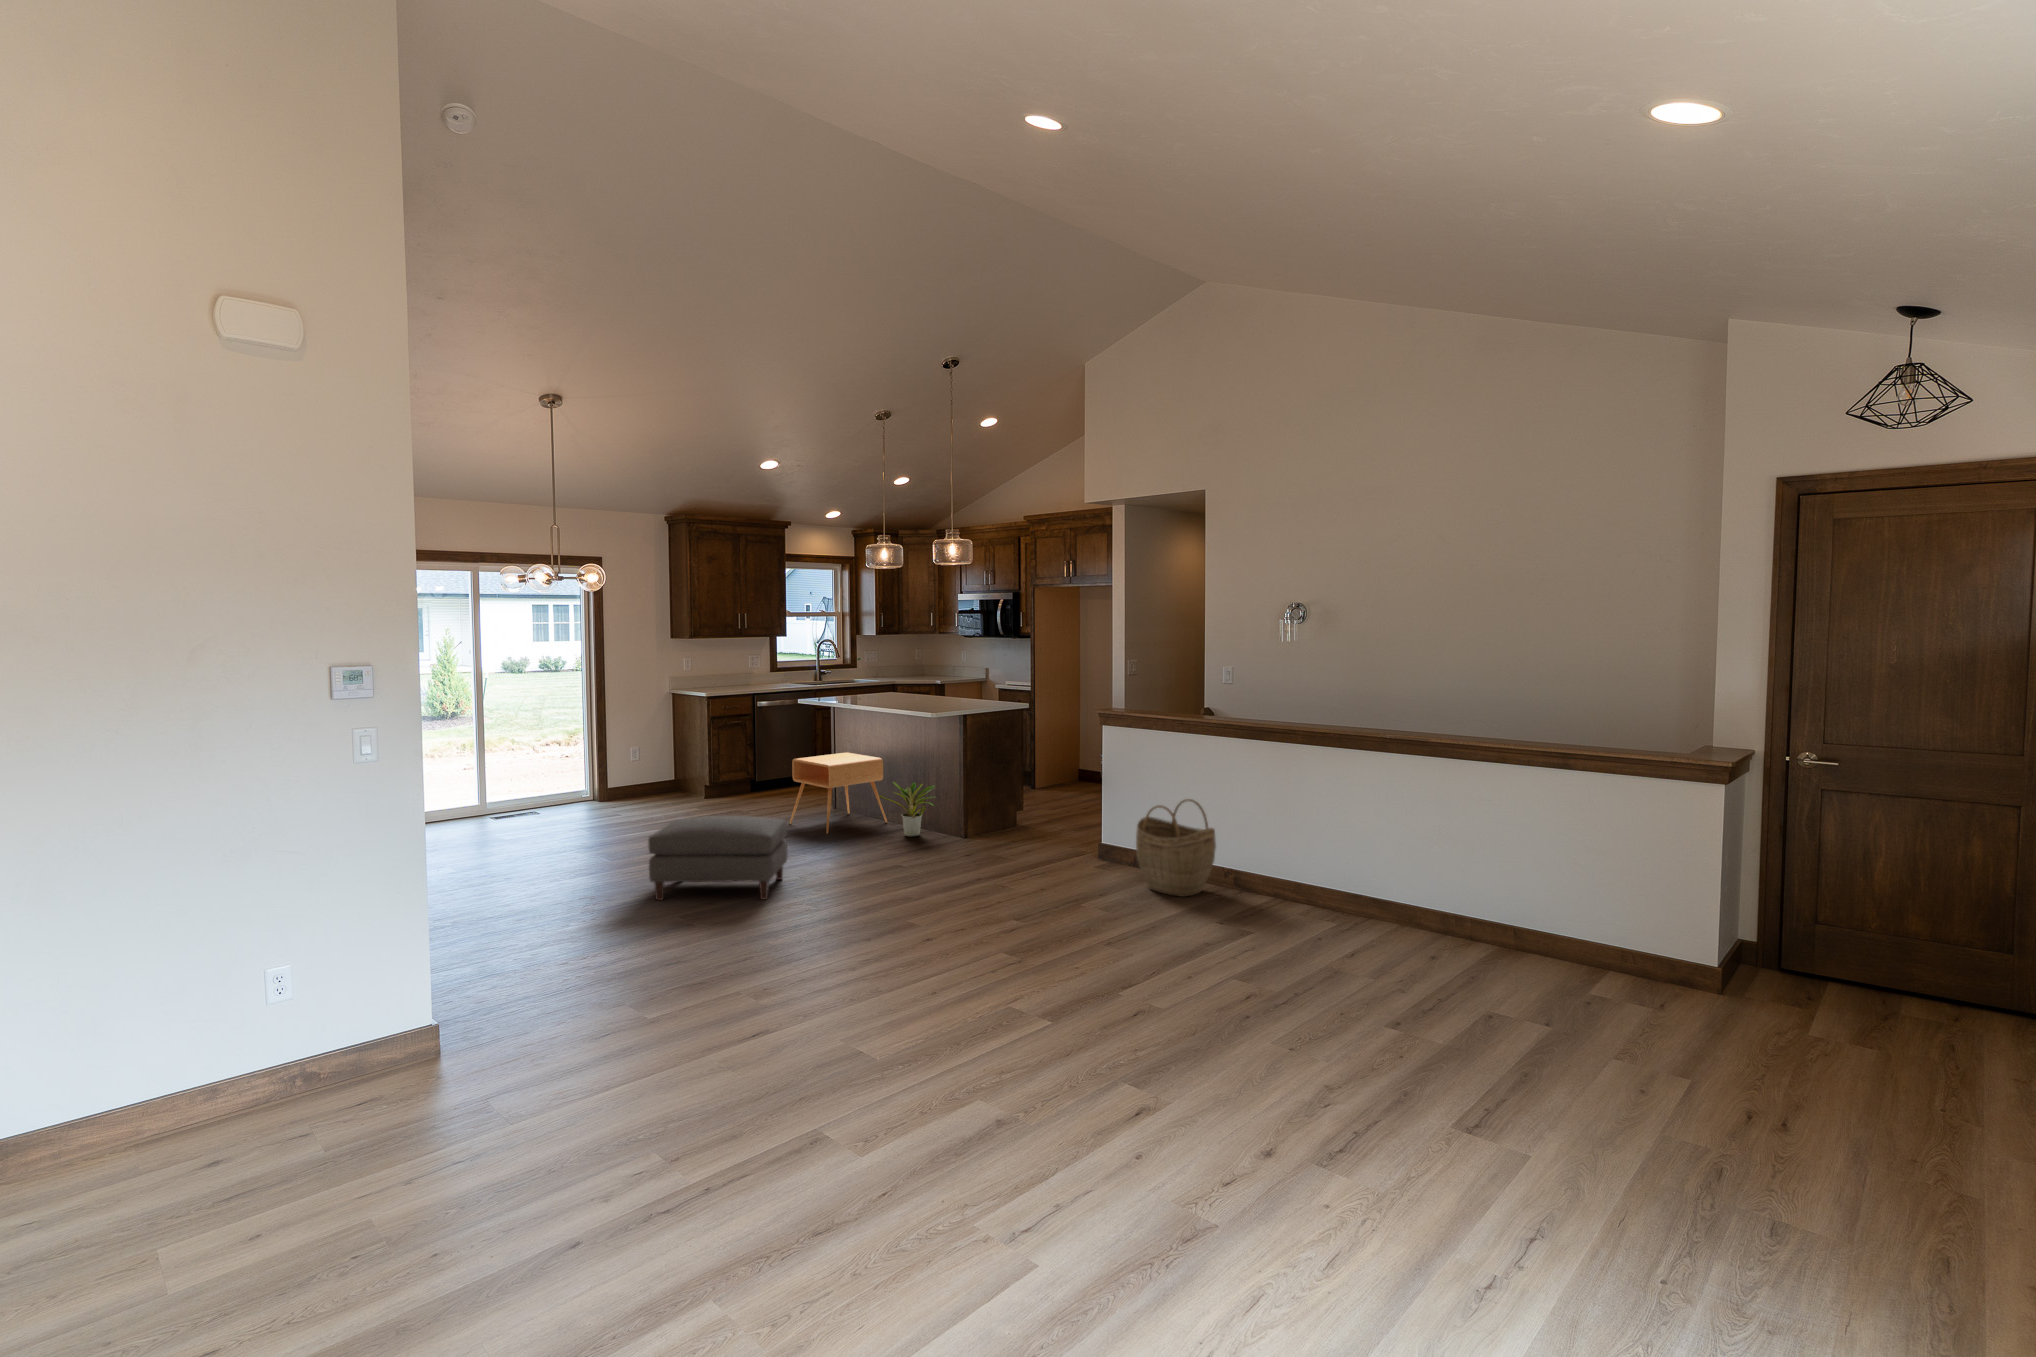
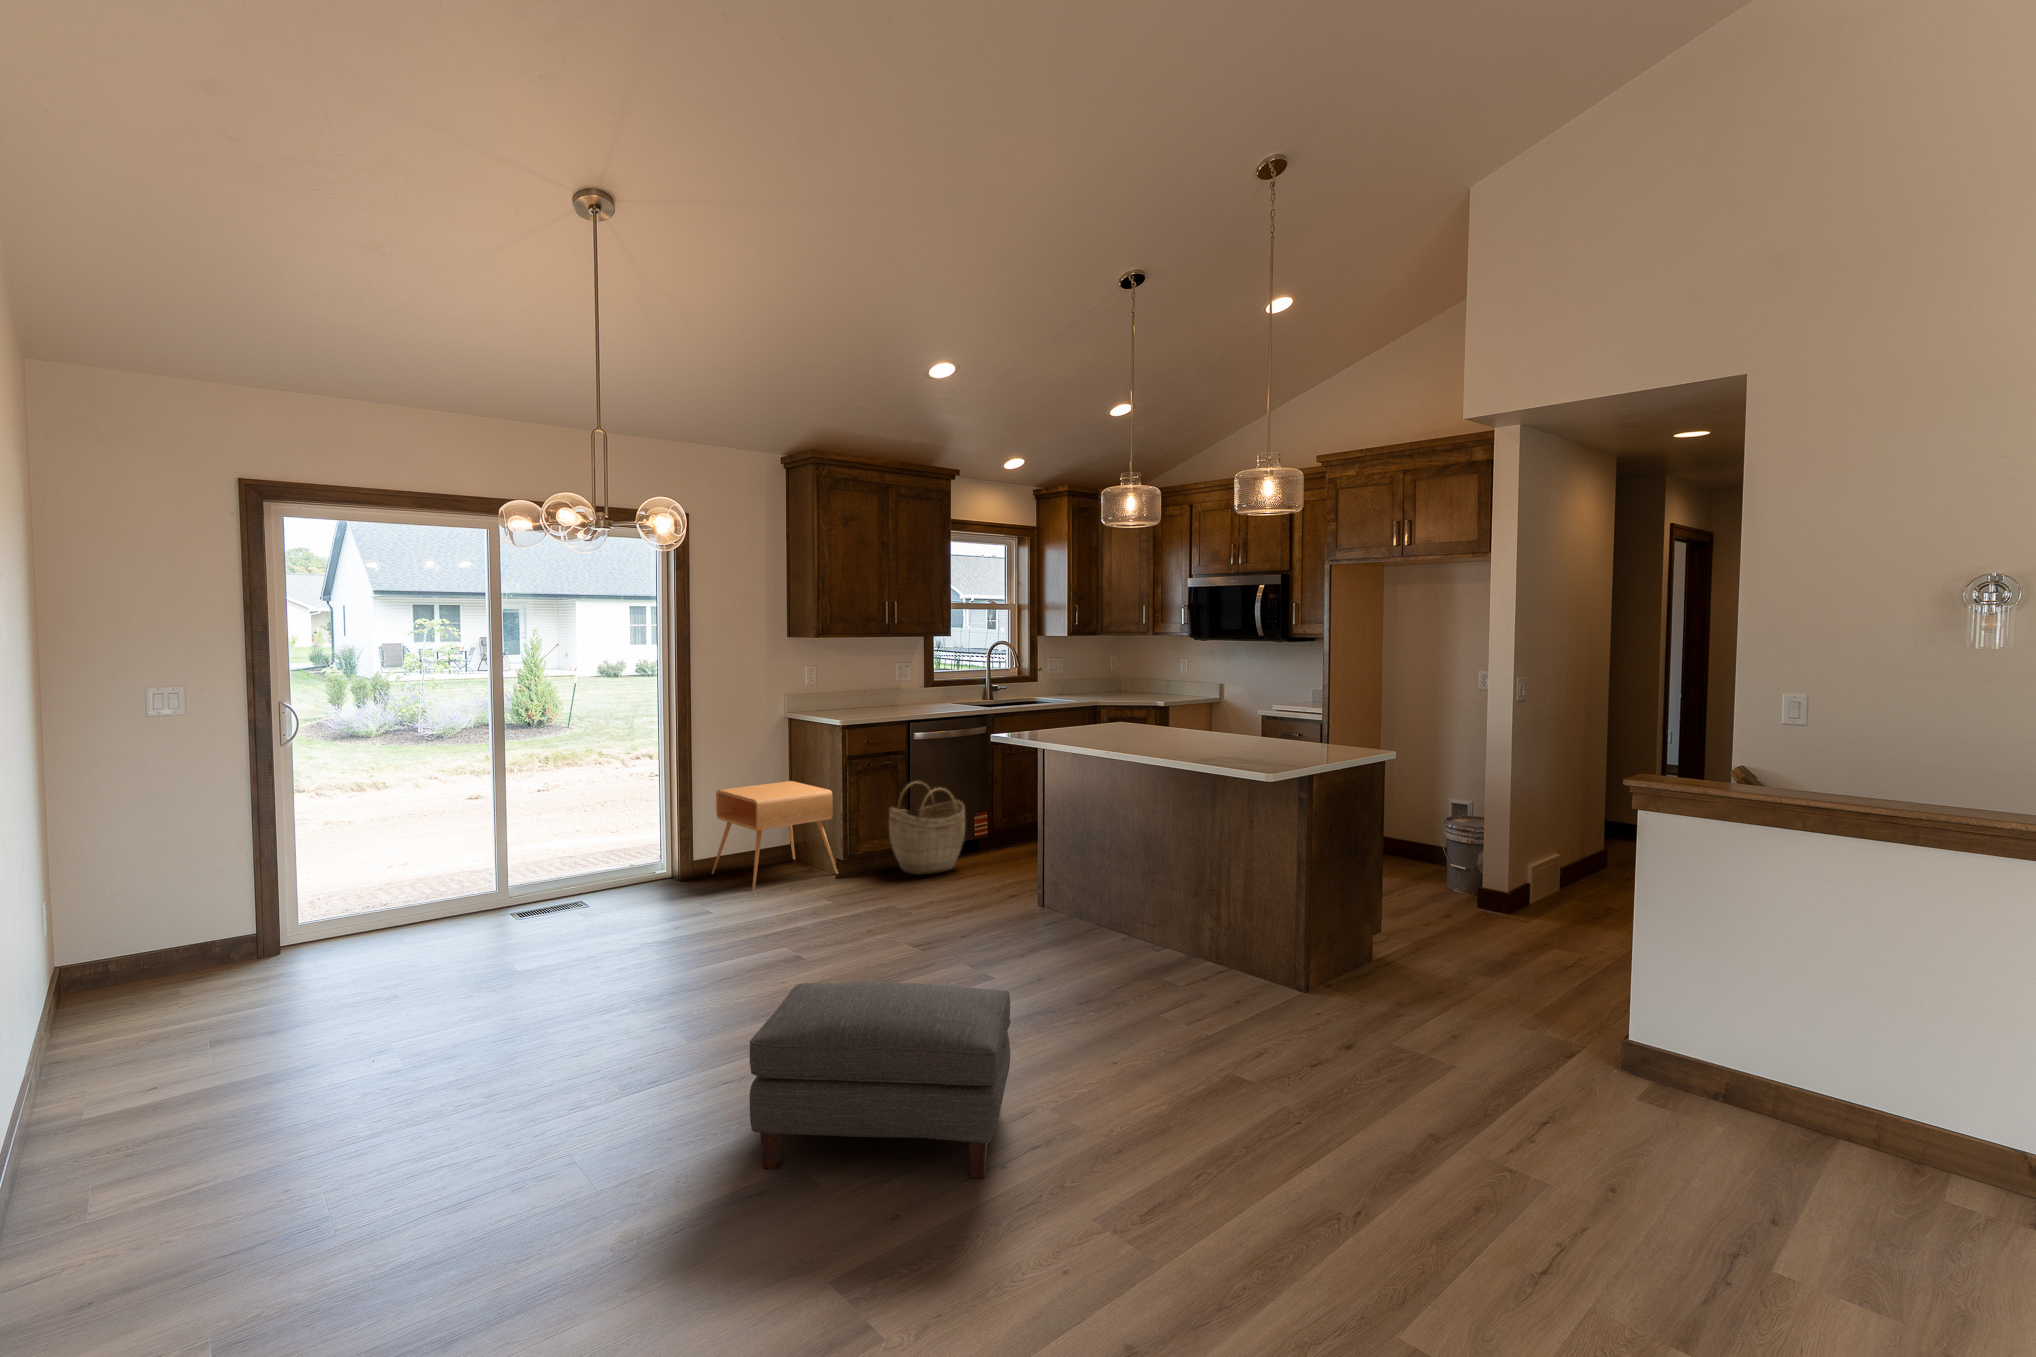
side table: present [789,752,887,834] -> present [711,781,838,890]
potted plant: present [879,782,936,837] -> none [1131,888,1237,982]
woven basket: present [1136,799,1216,897] -> present [889,782,965,875]

